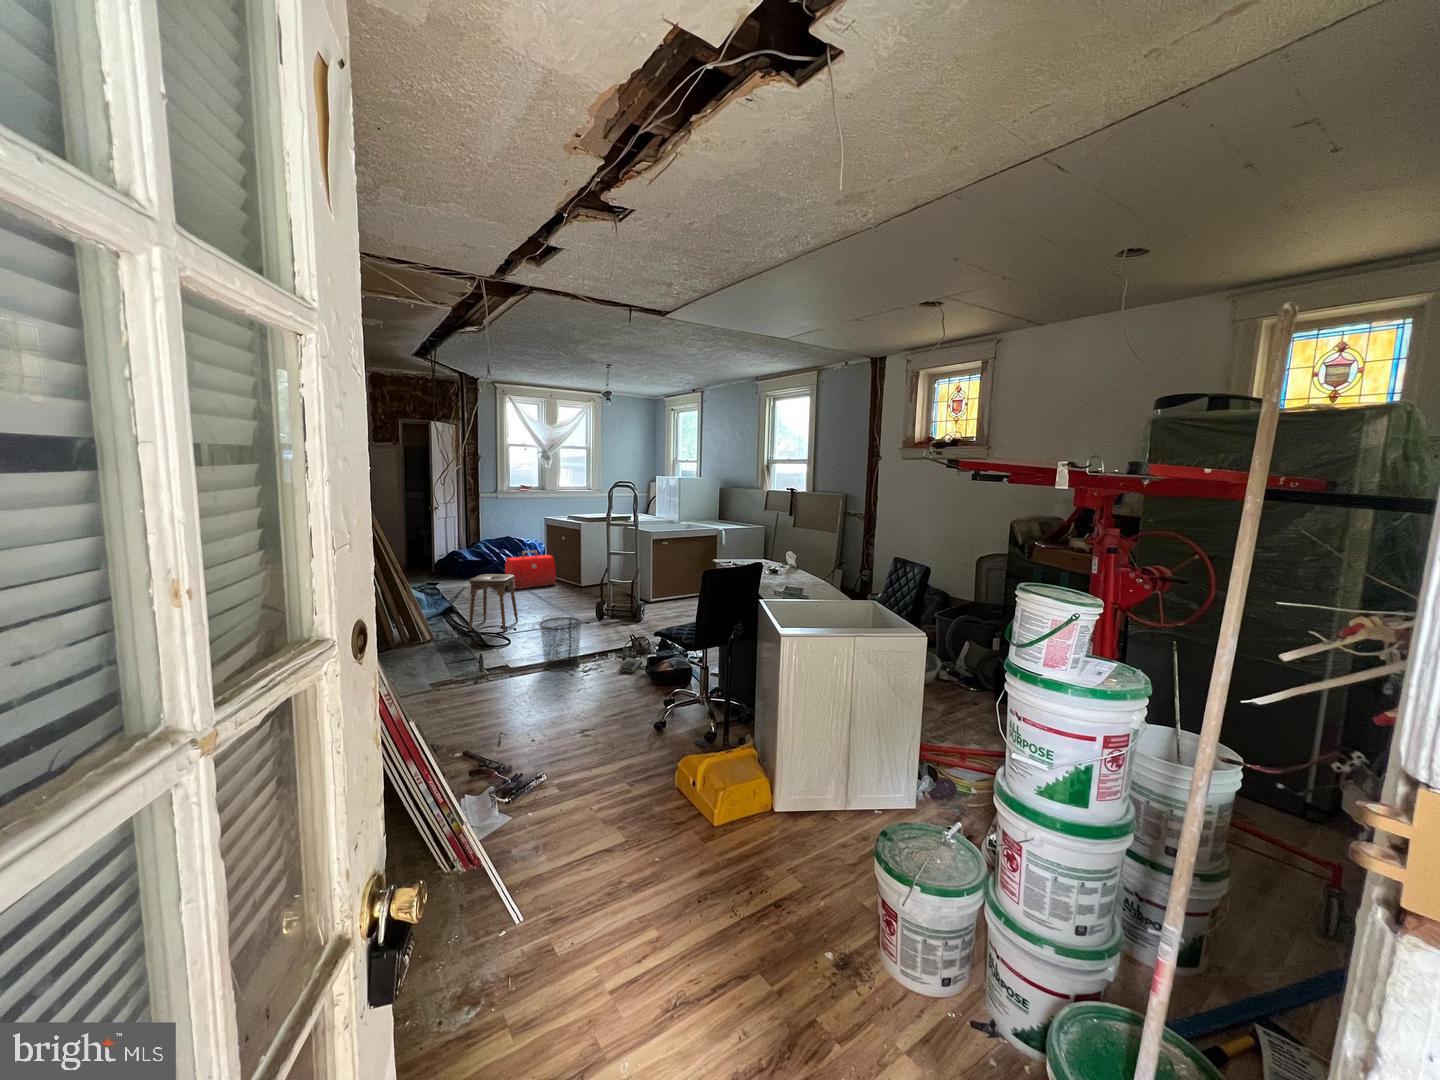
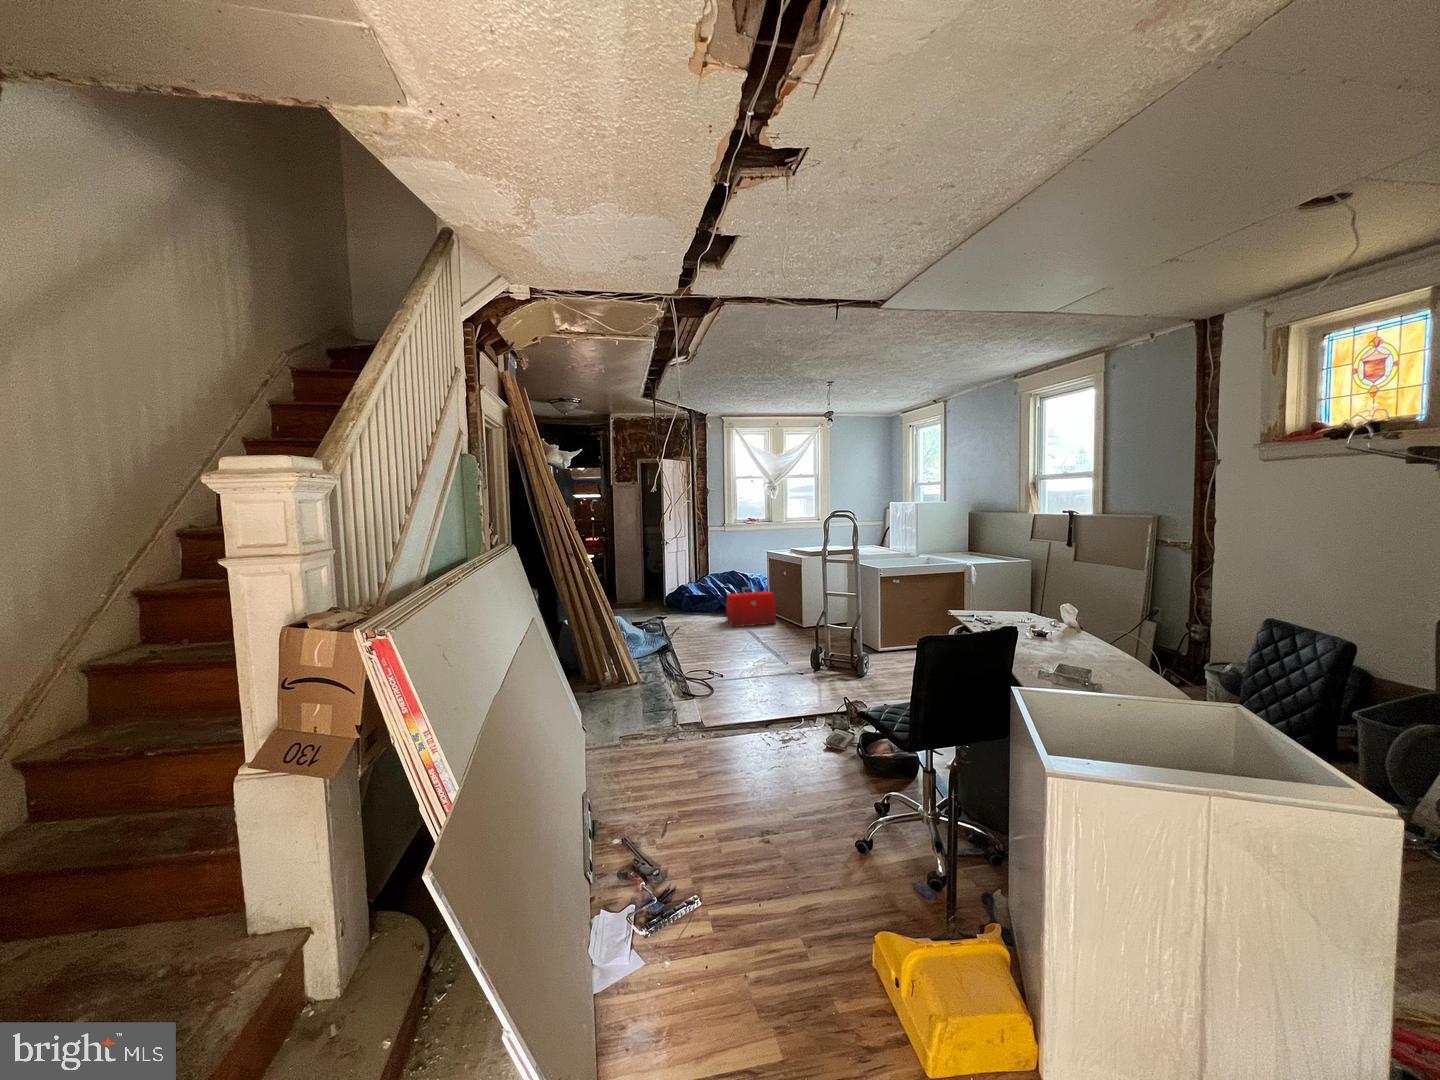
stool: present [469,574,518,631] -> none [679,613,729,676]
waste bin: present [539,617,582,671] -> none [737,669,785,733]

